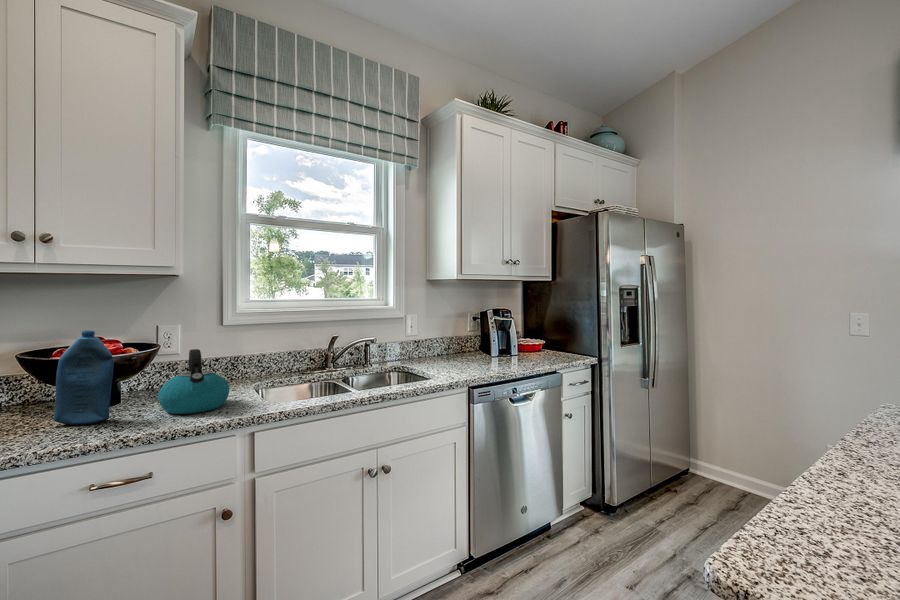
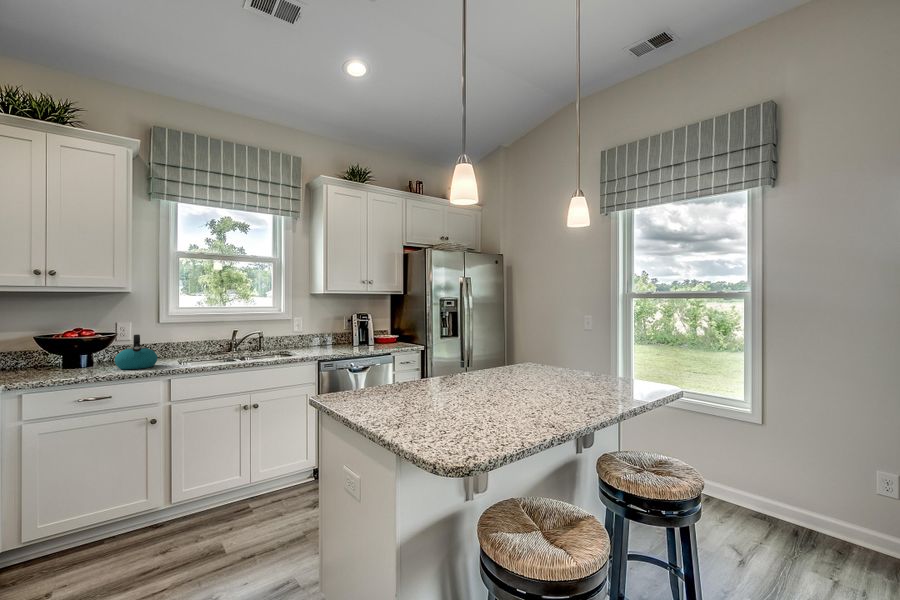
bottle: present [53,331,114,425] -> none [56,323,90,373]

